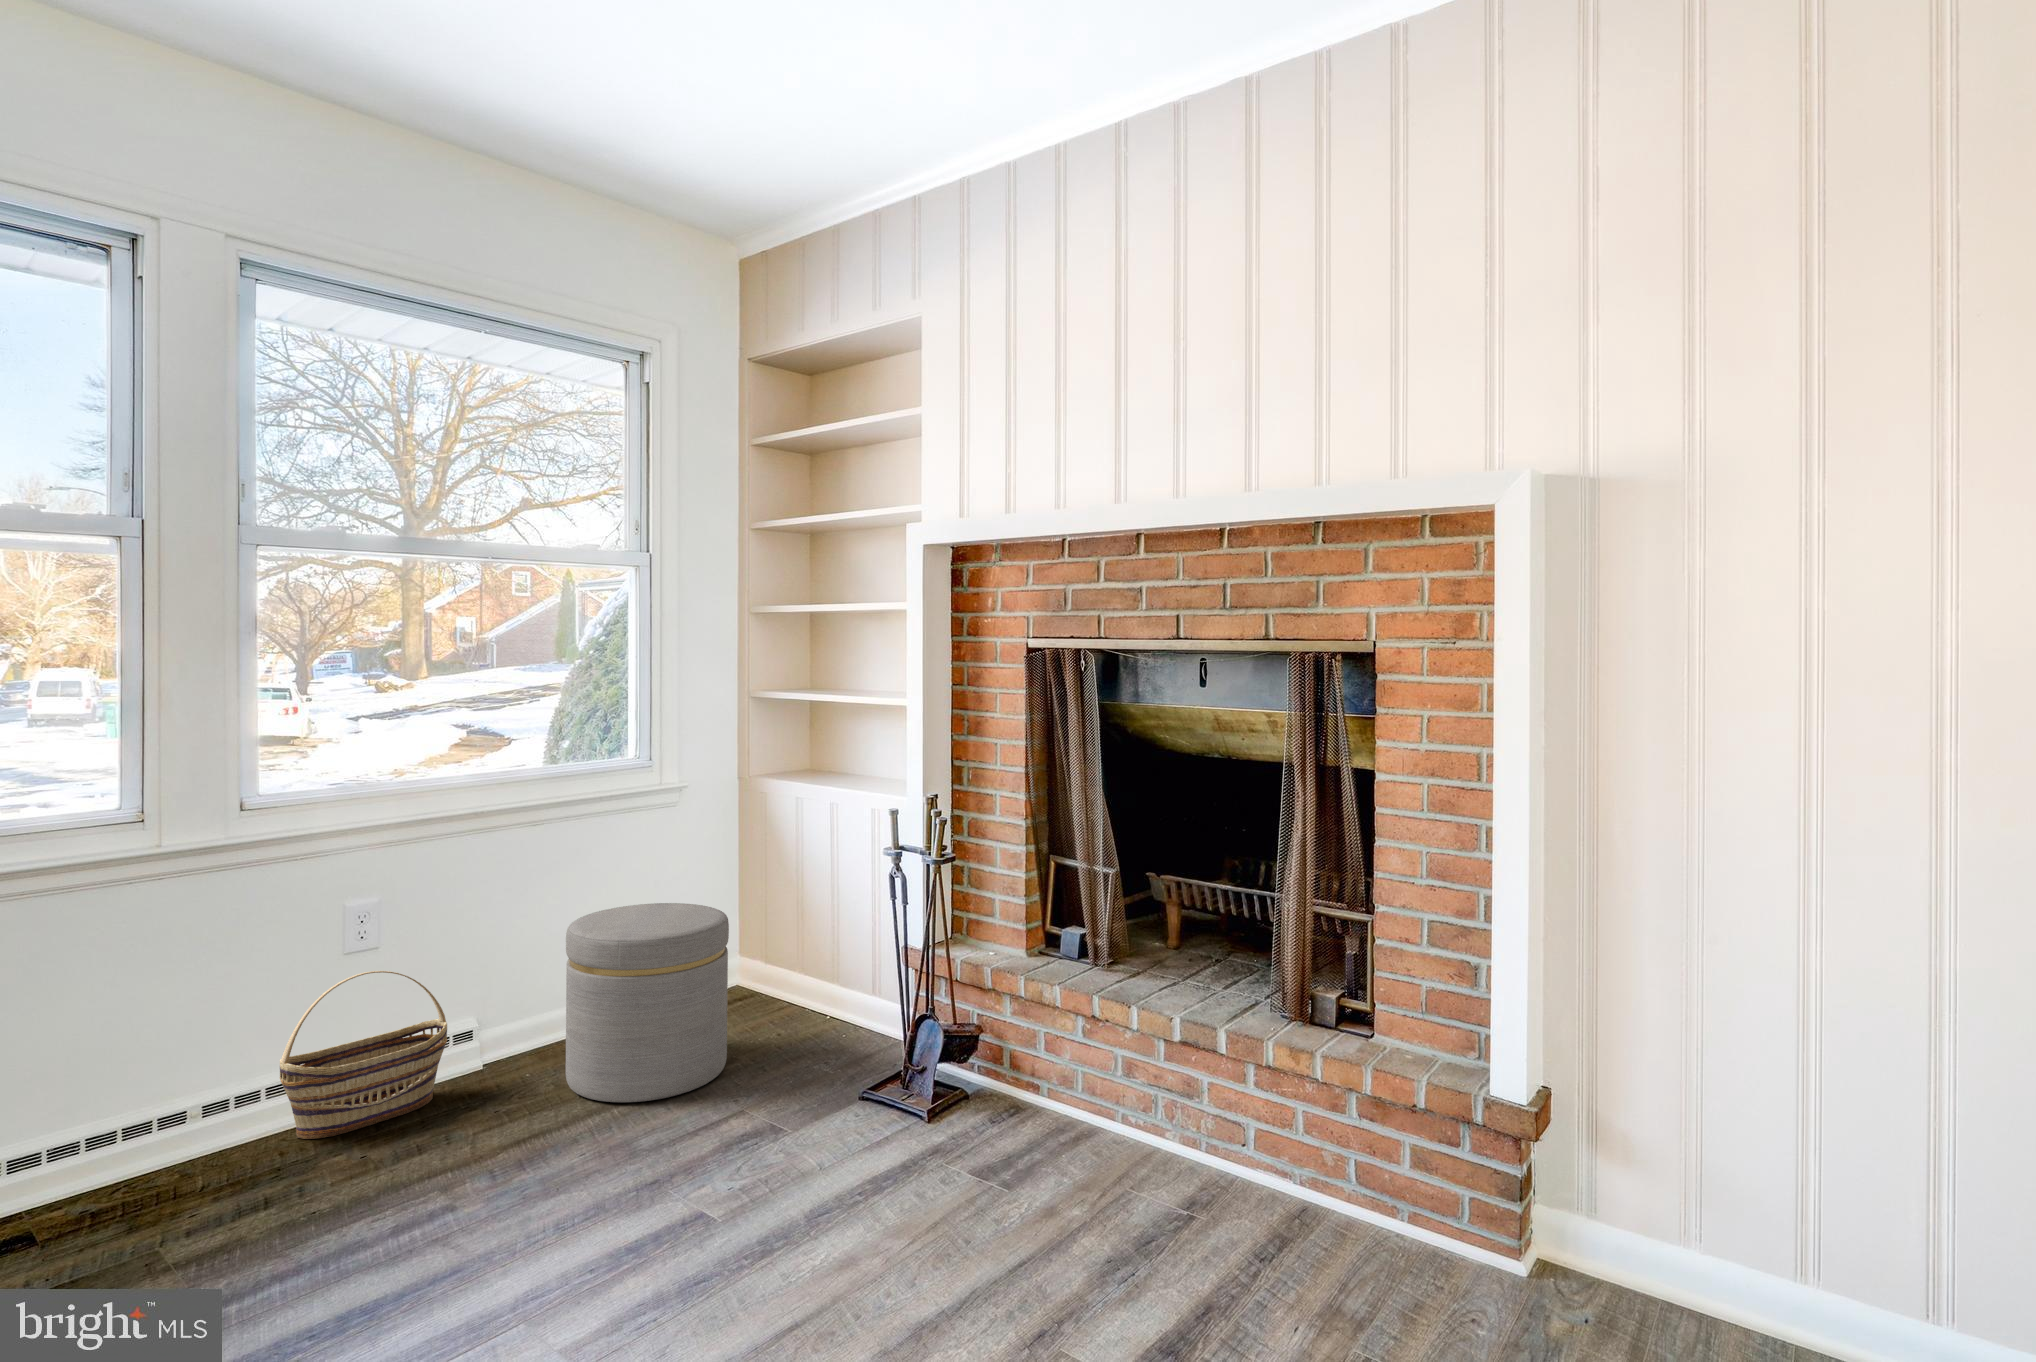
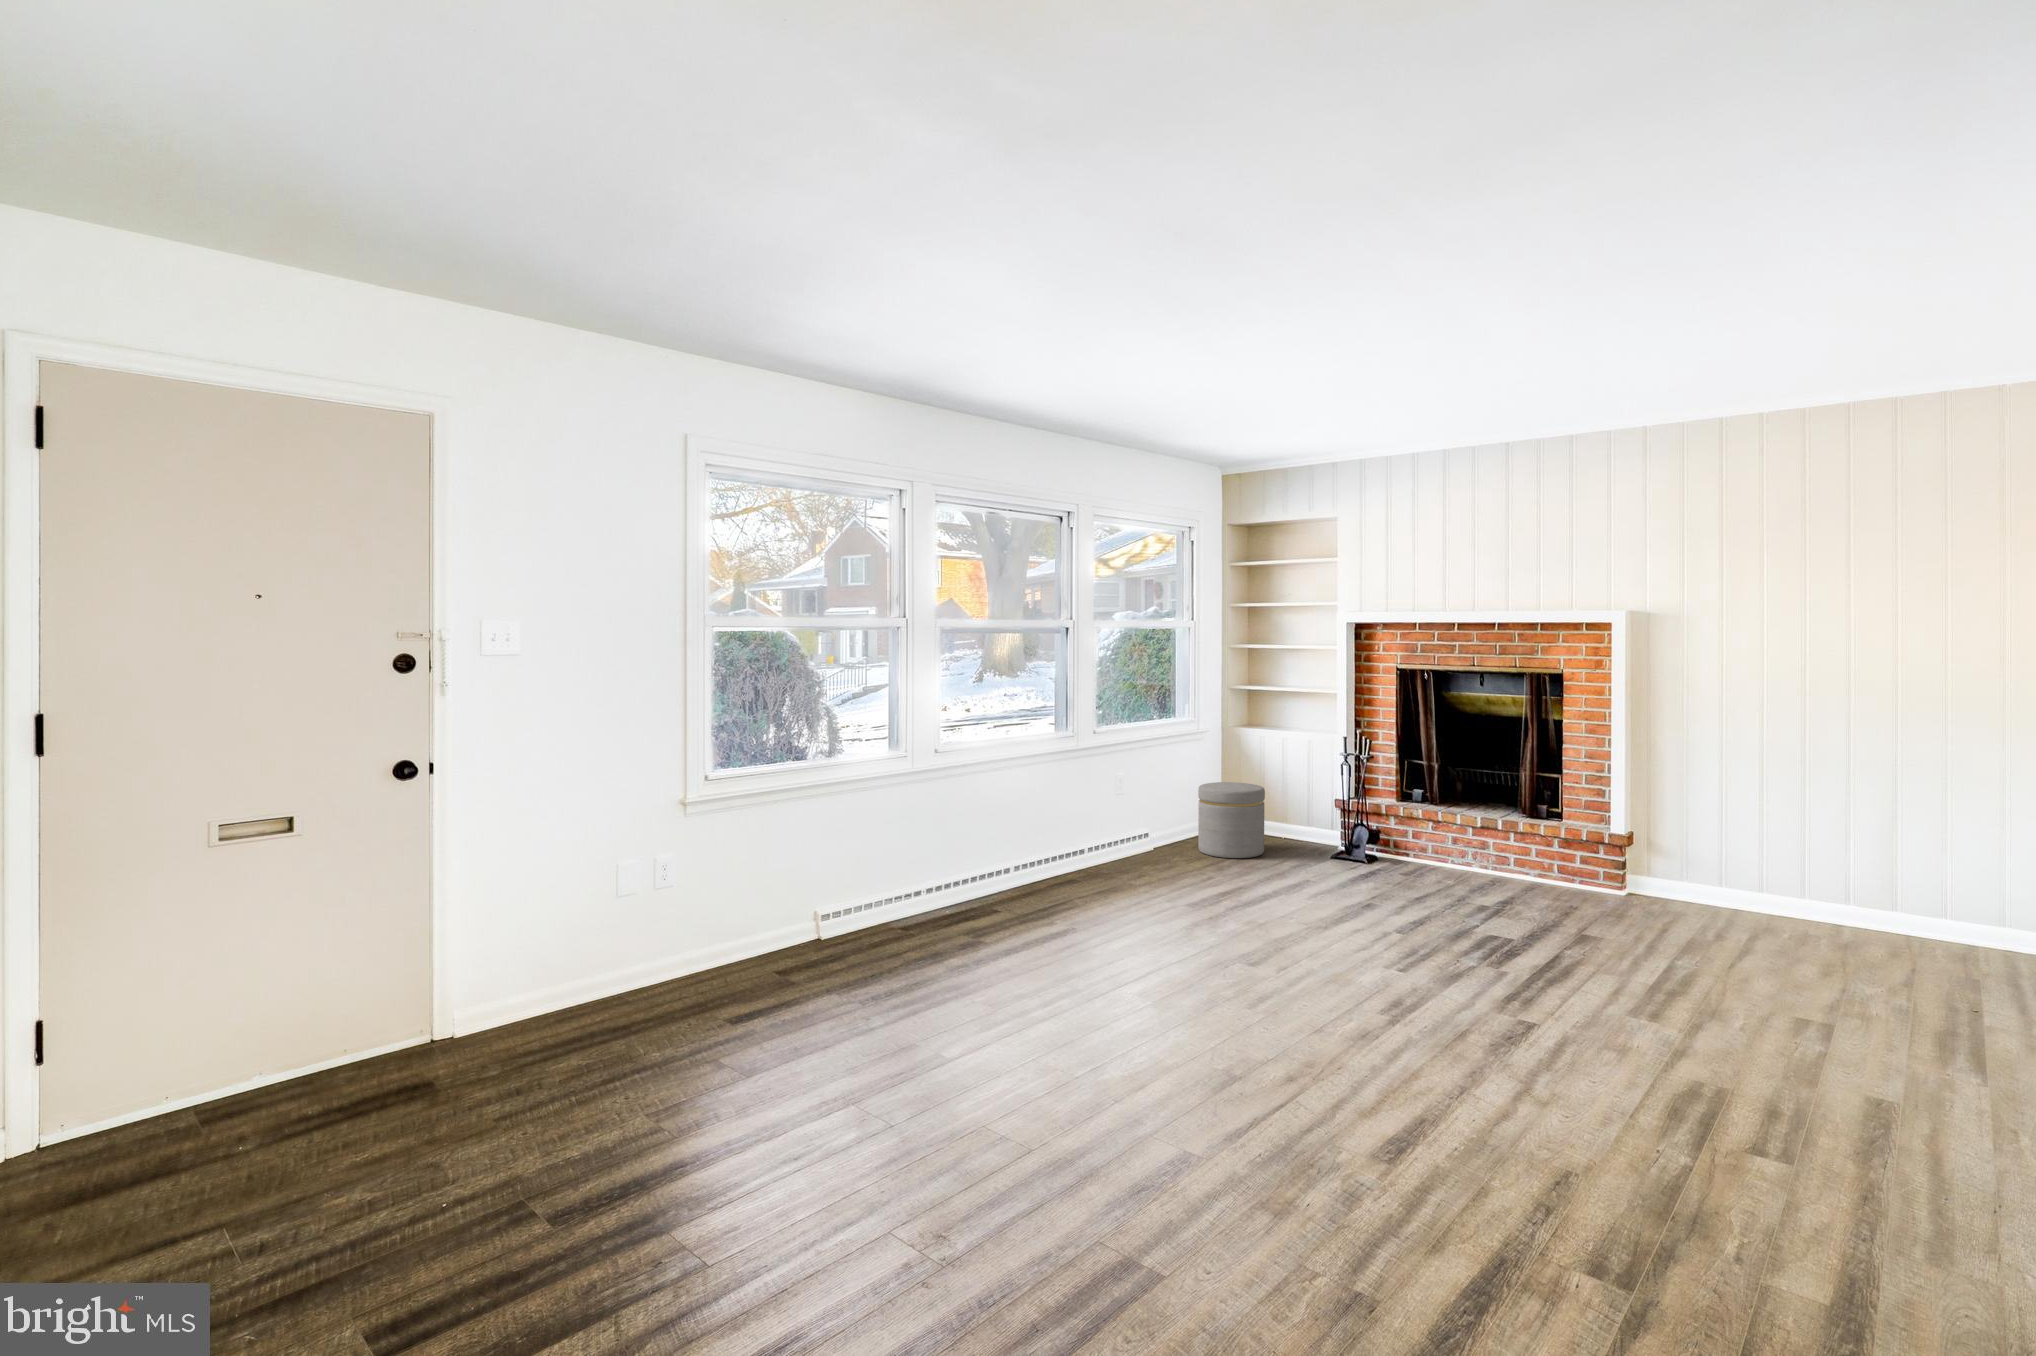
basket: present [280,971,447,1139] -> none [1119,803,1161,864]

